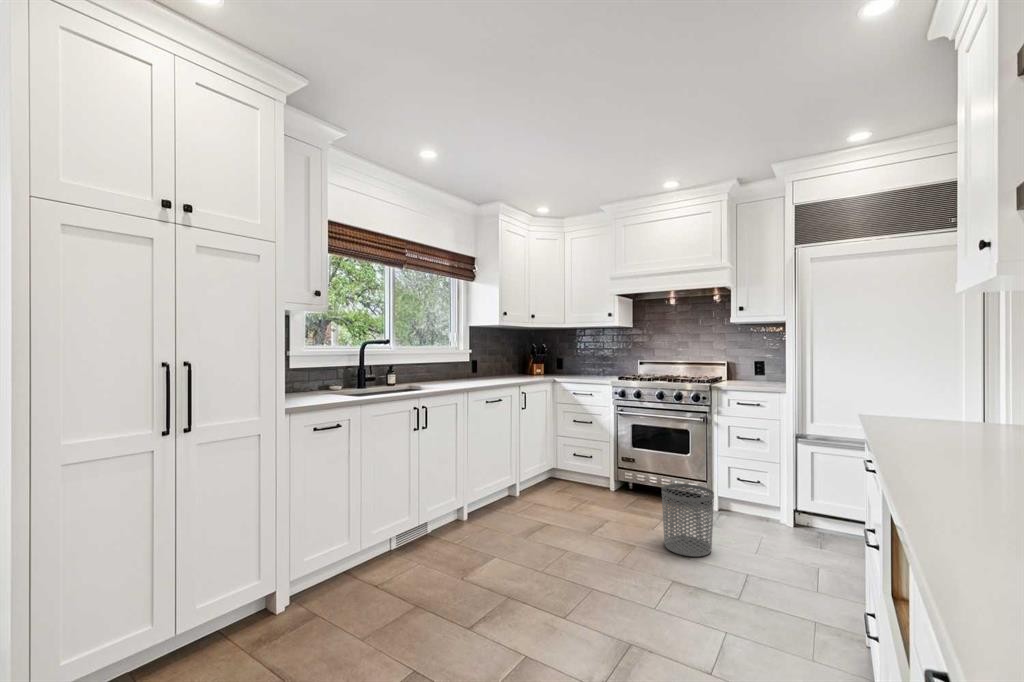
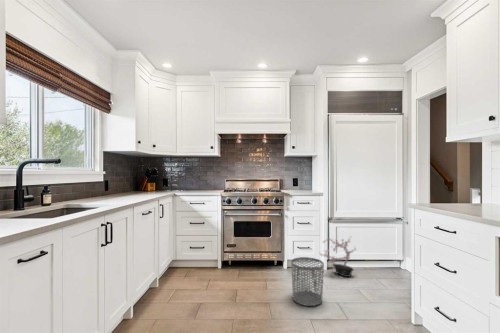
potted plant: none [758,465,837,544] -> present [320,239,356,277]

